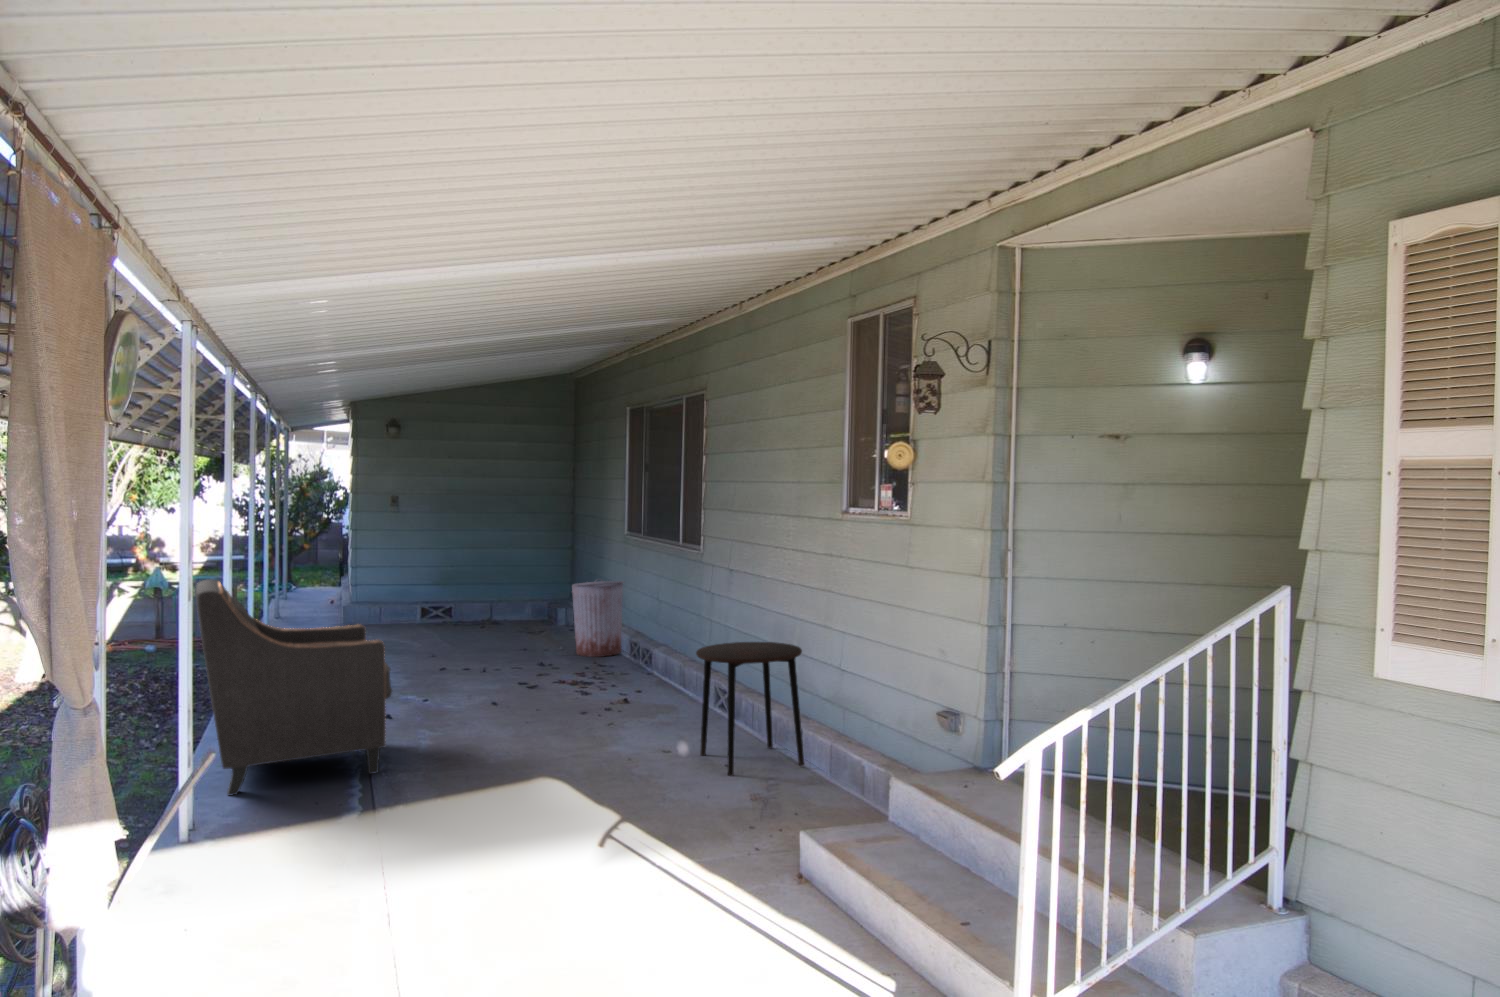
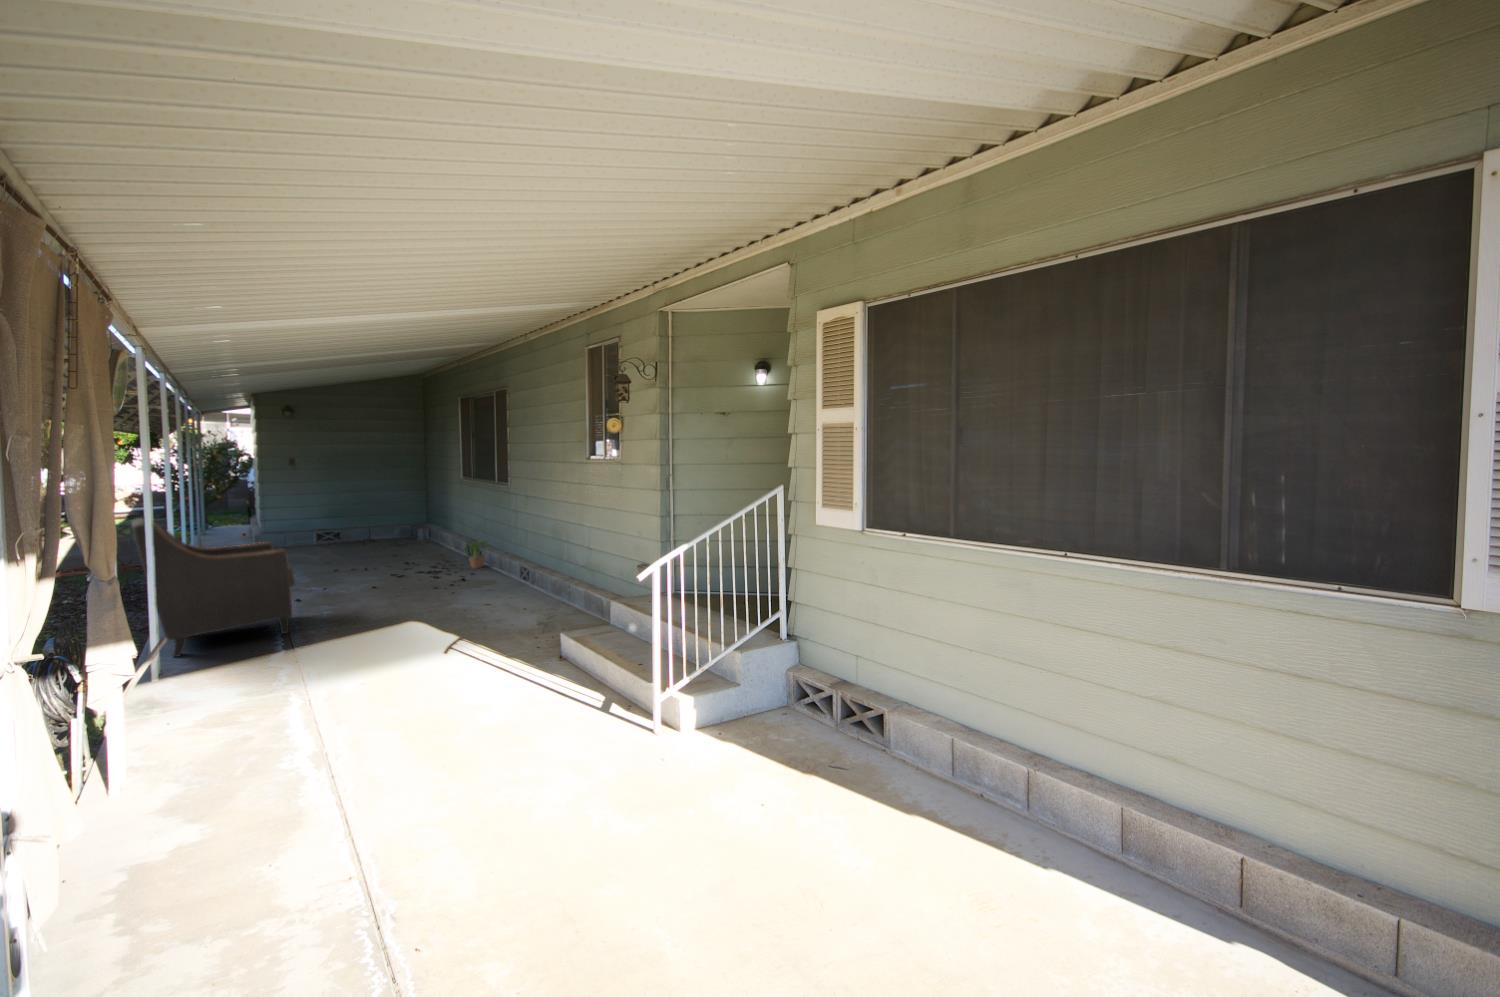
trash can: present [572,580,624,657] -> none [426,506,462,555]
potted plant: none [620,639,671,685] -> present [465,541,488,569]
side table: present [696,642,804,776] -> none [503,535,572,612]

